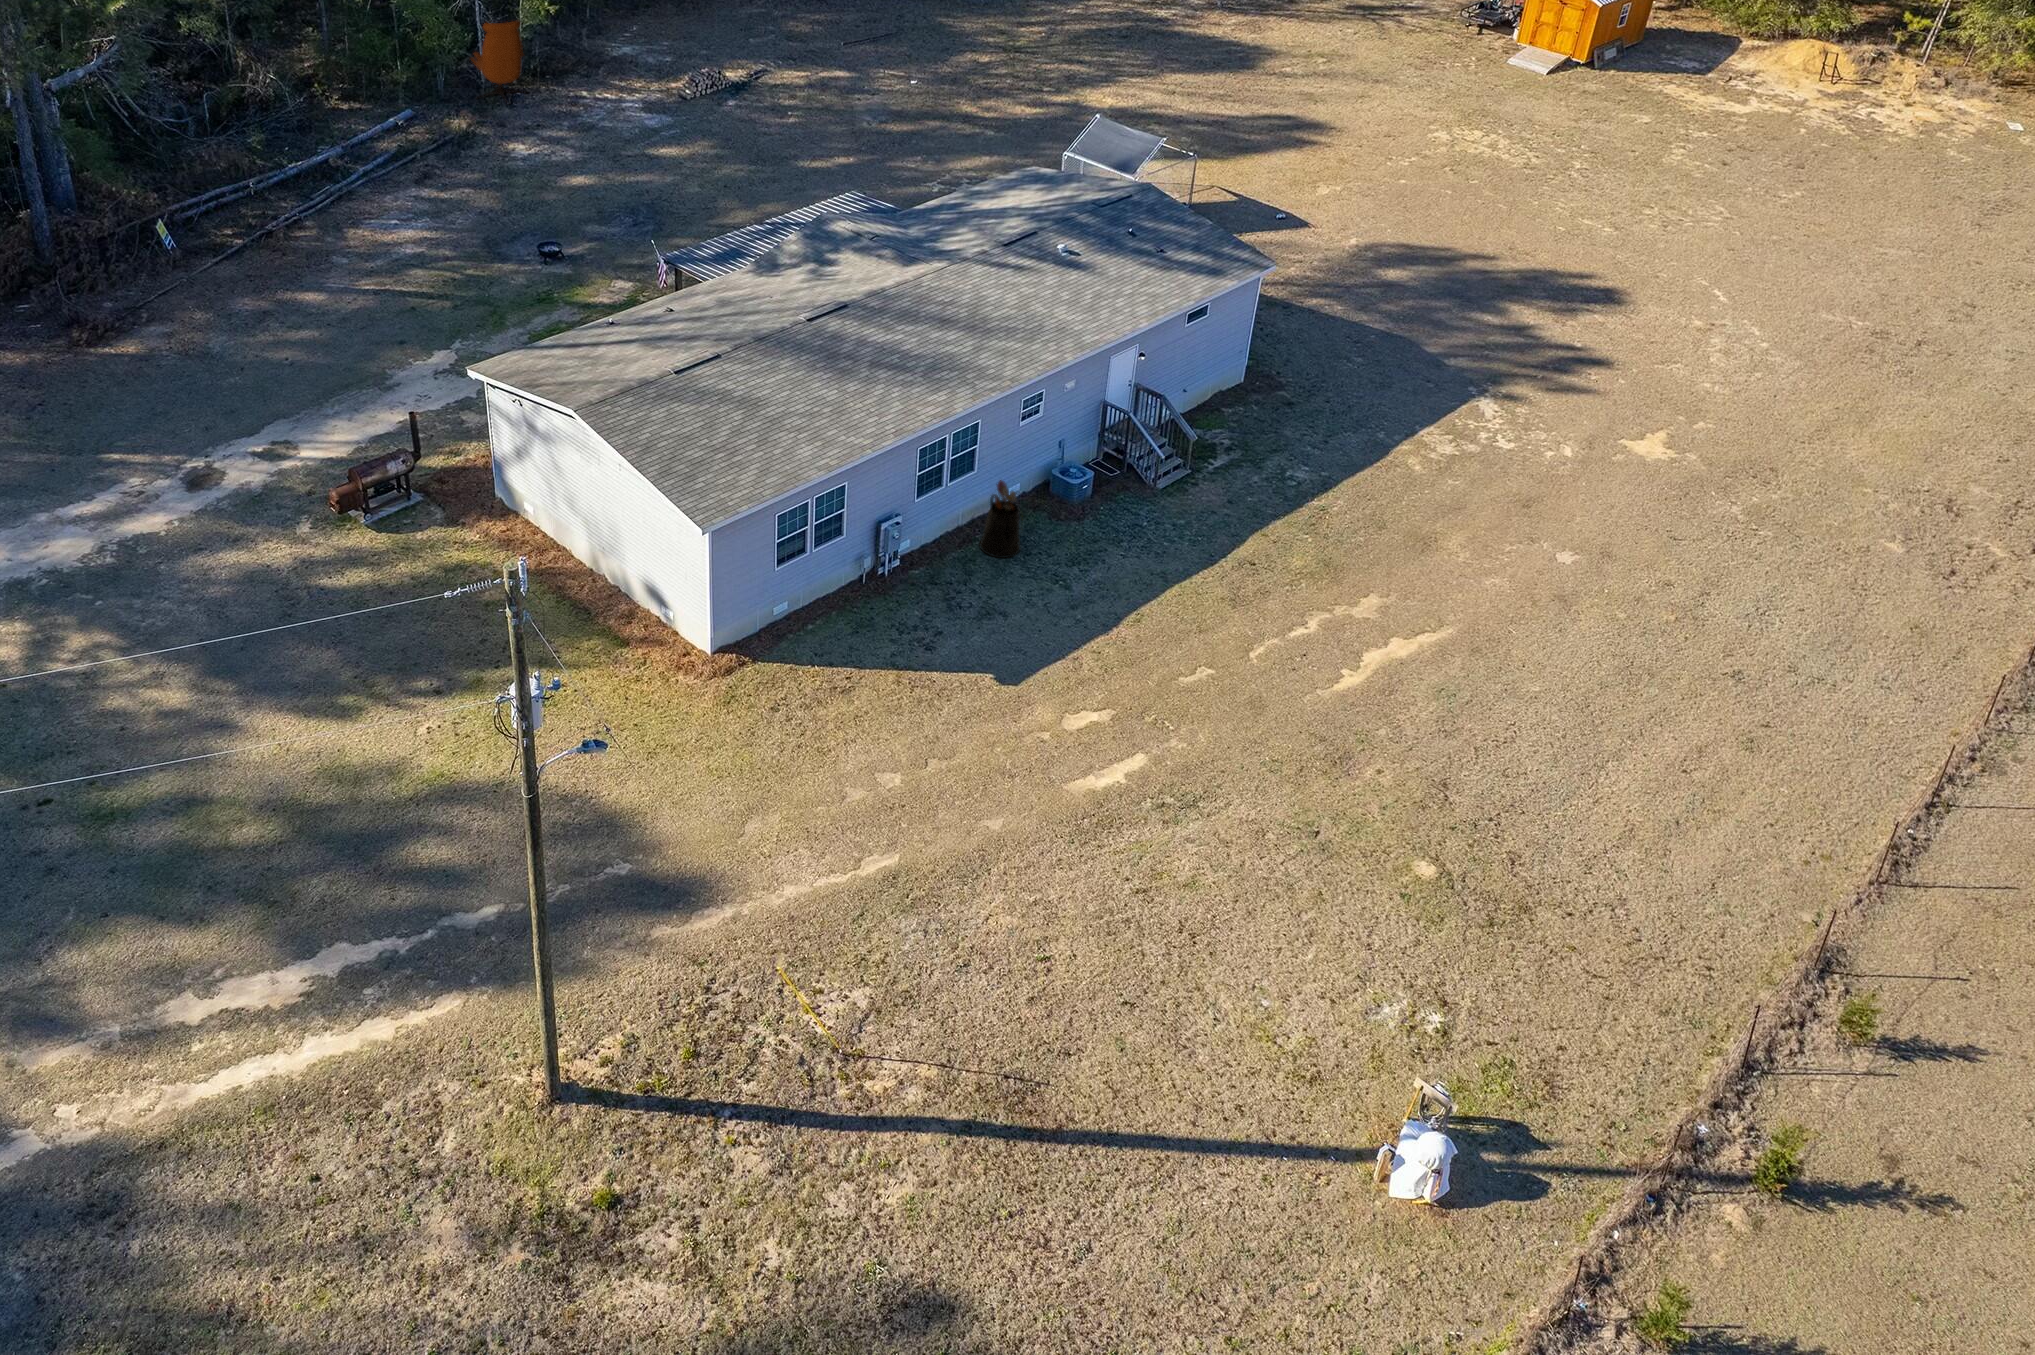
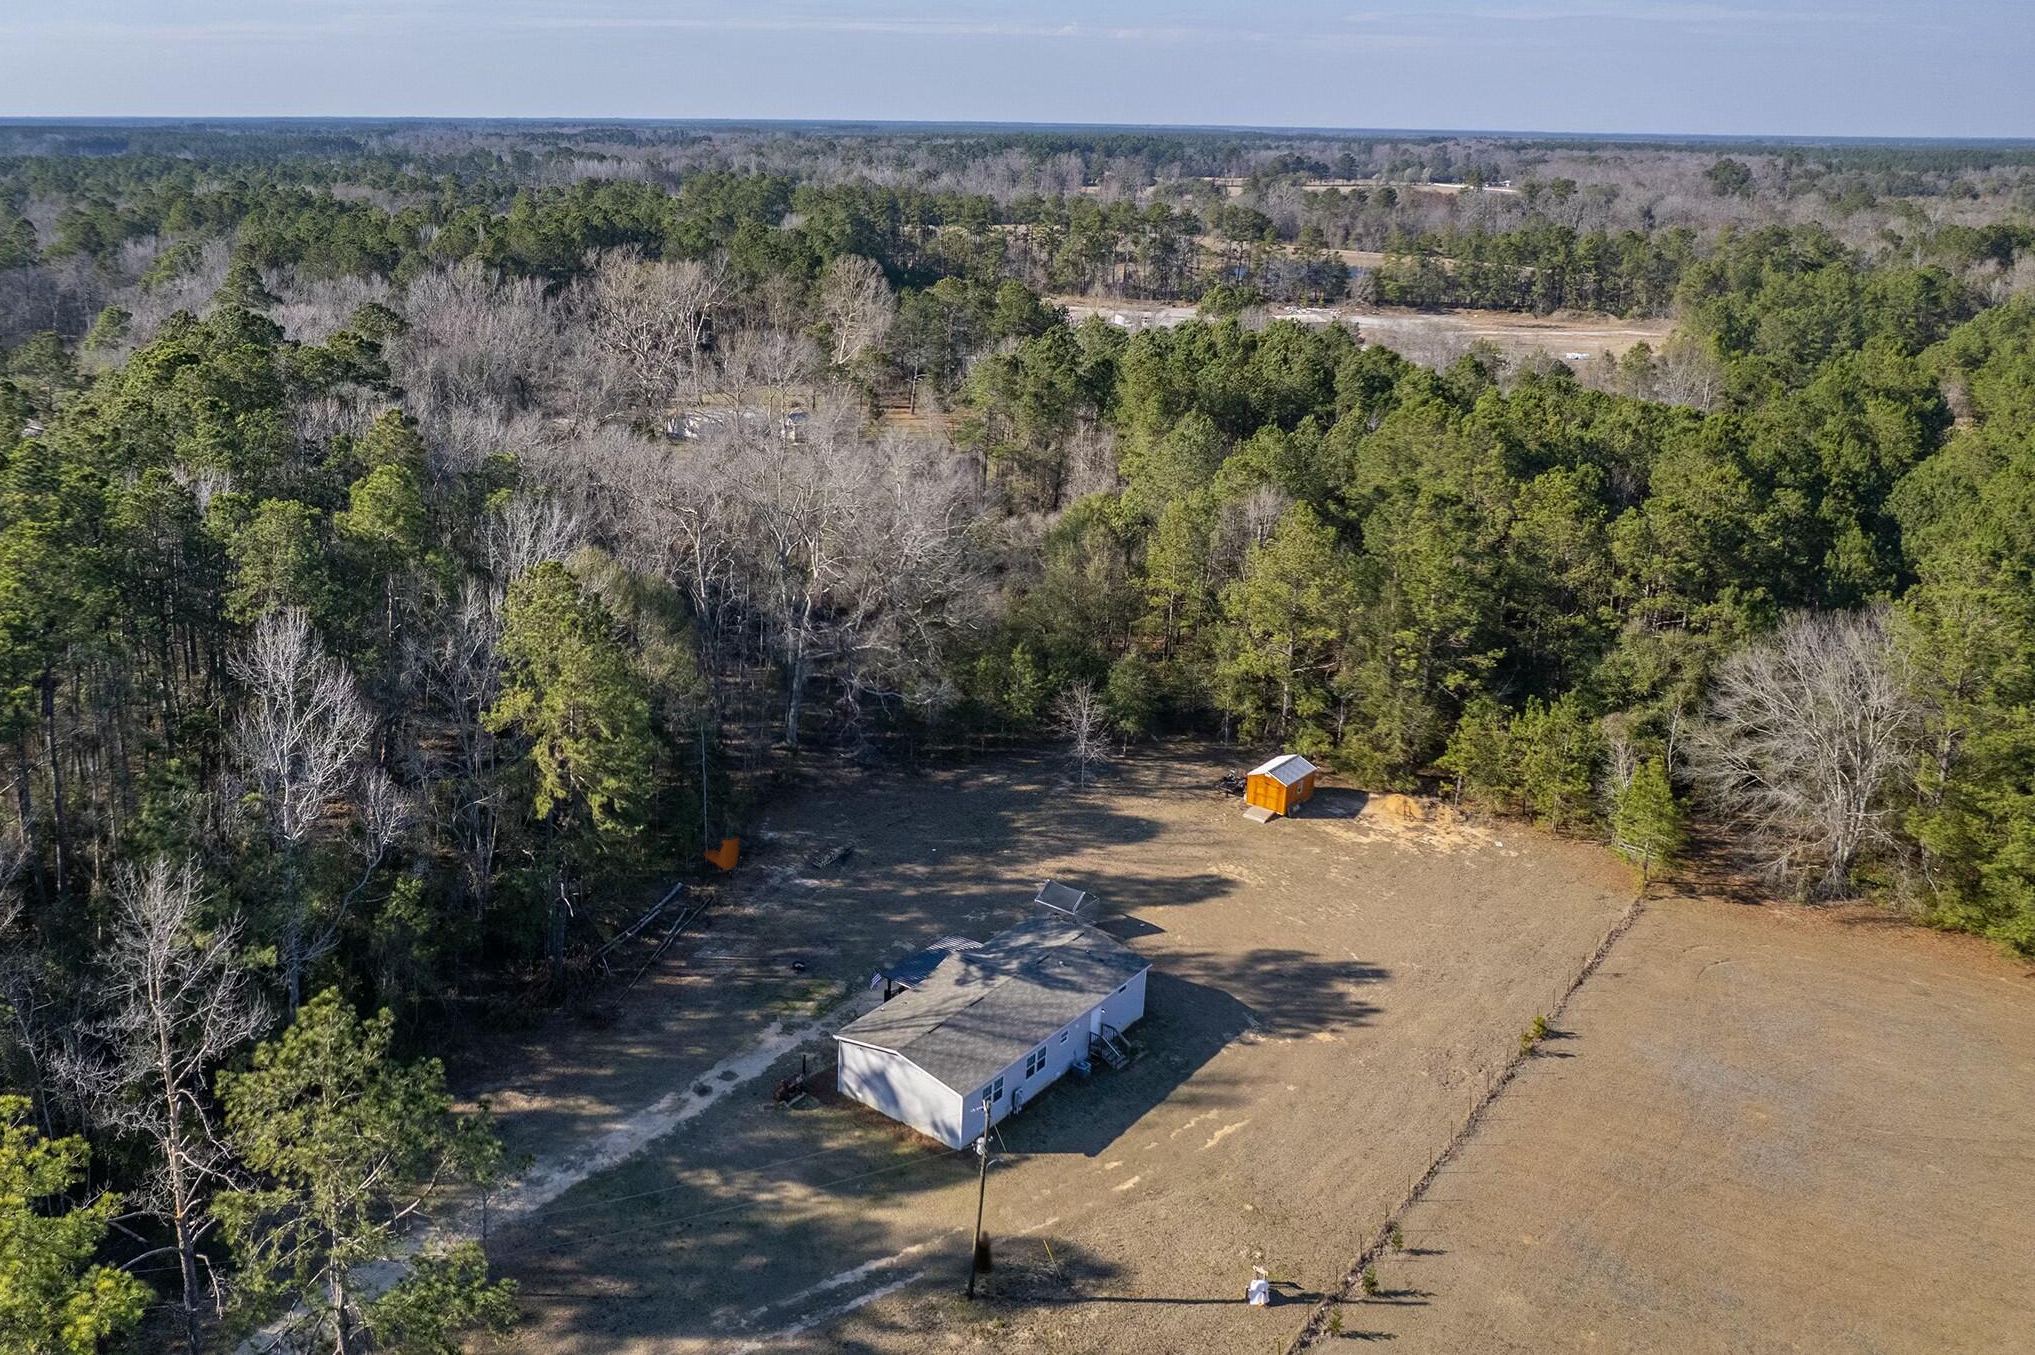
watering can: present [979,480,1023,558] -> present [973,1231,993,1273]

